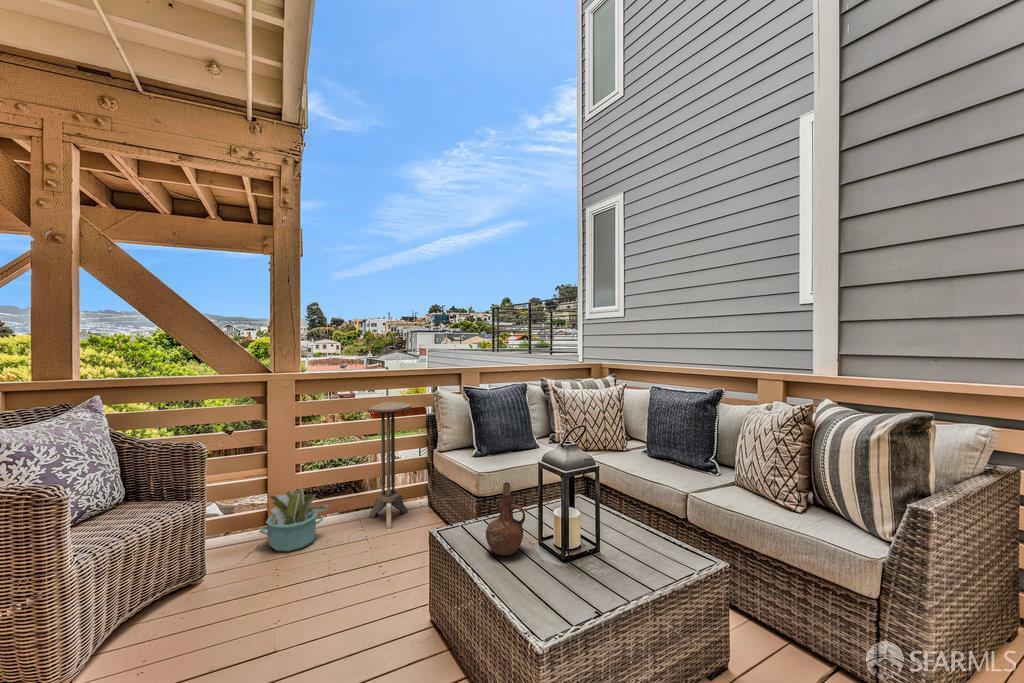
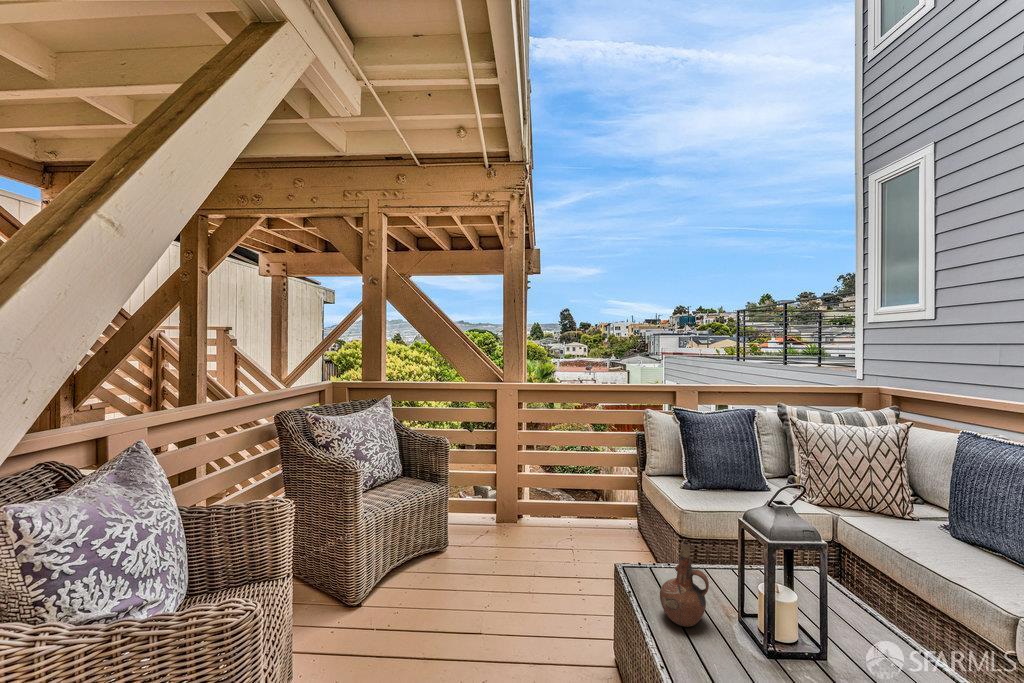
side table: present [367,402,411,529] -> none [578,416,622,540]
decorative plant: present [260,489,328,552] -> none [490,484,544,539]

